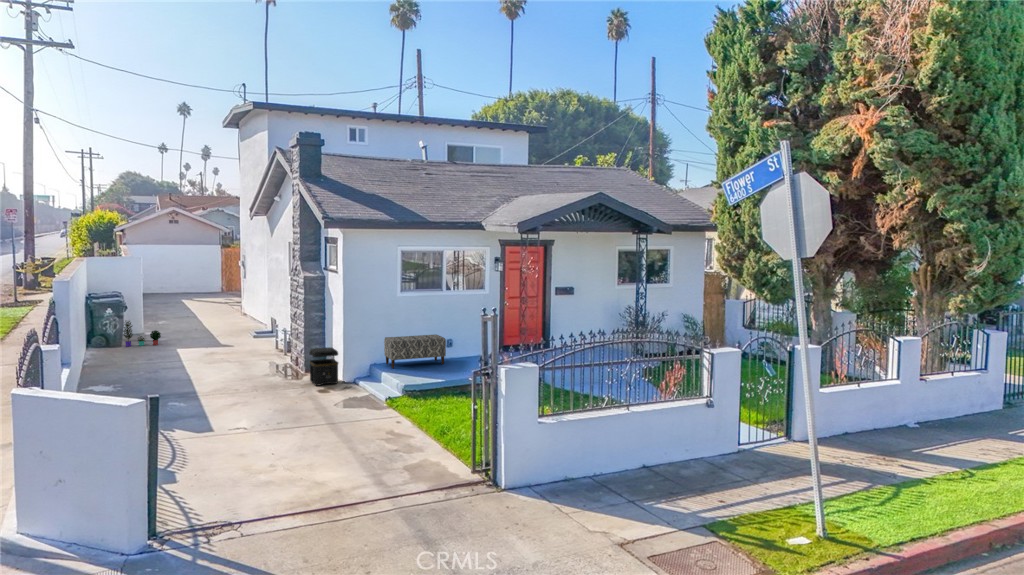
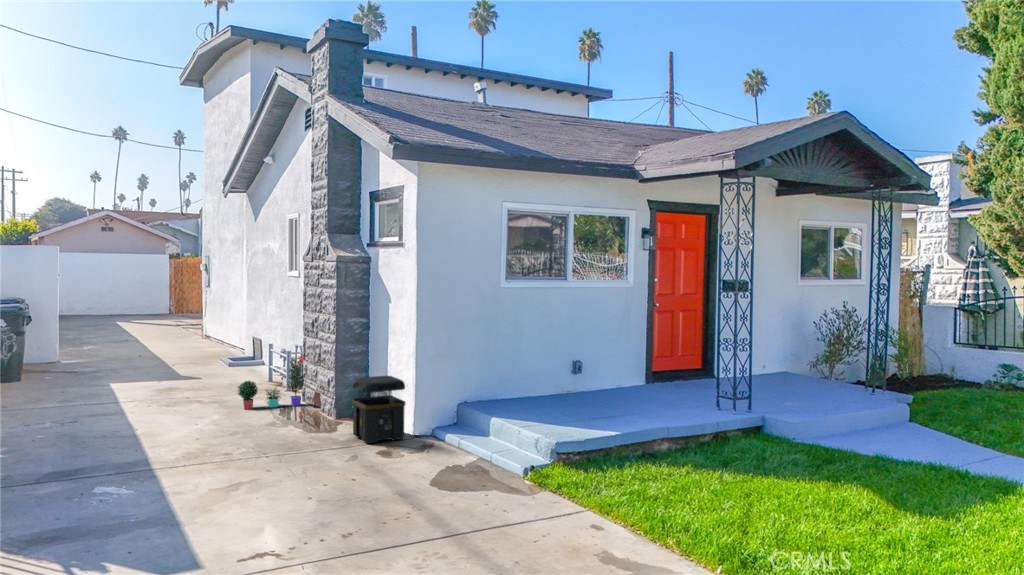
potted plant: present [123,321,161,346] -> present [238,357,305,409]
bench: present [384,334,446,368] -> none [481,353,586,411]

